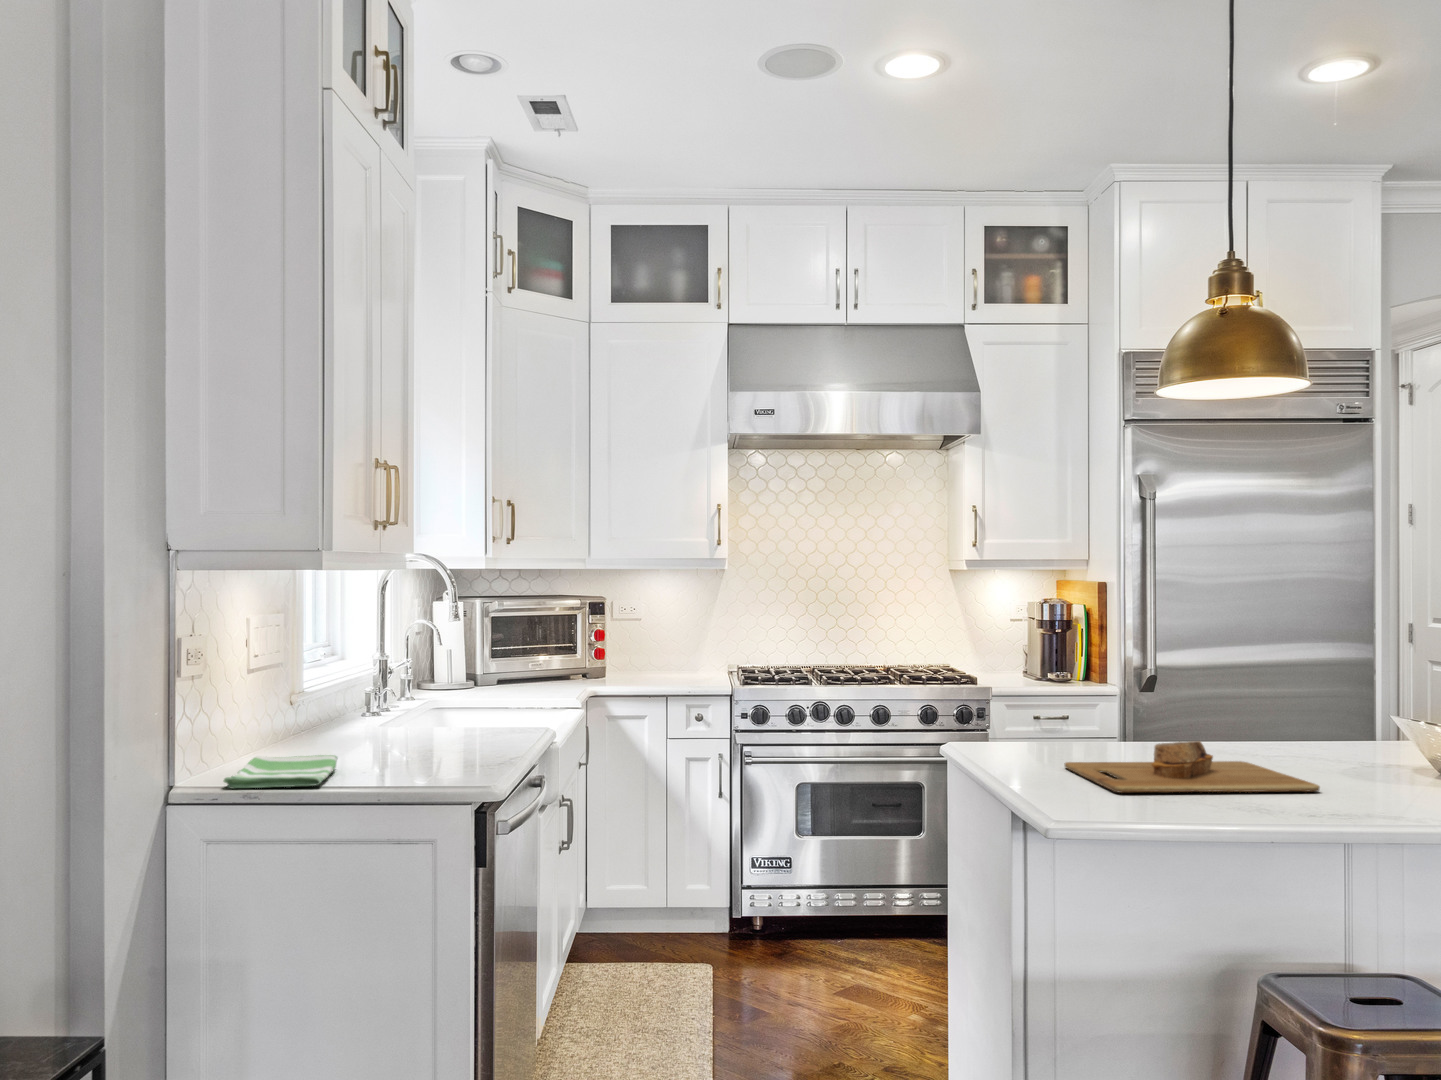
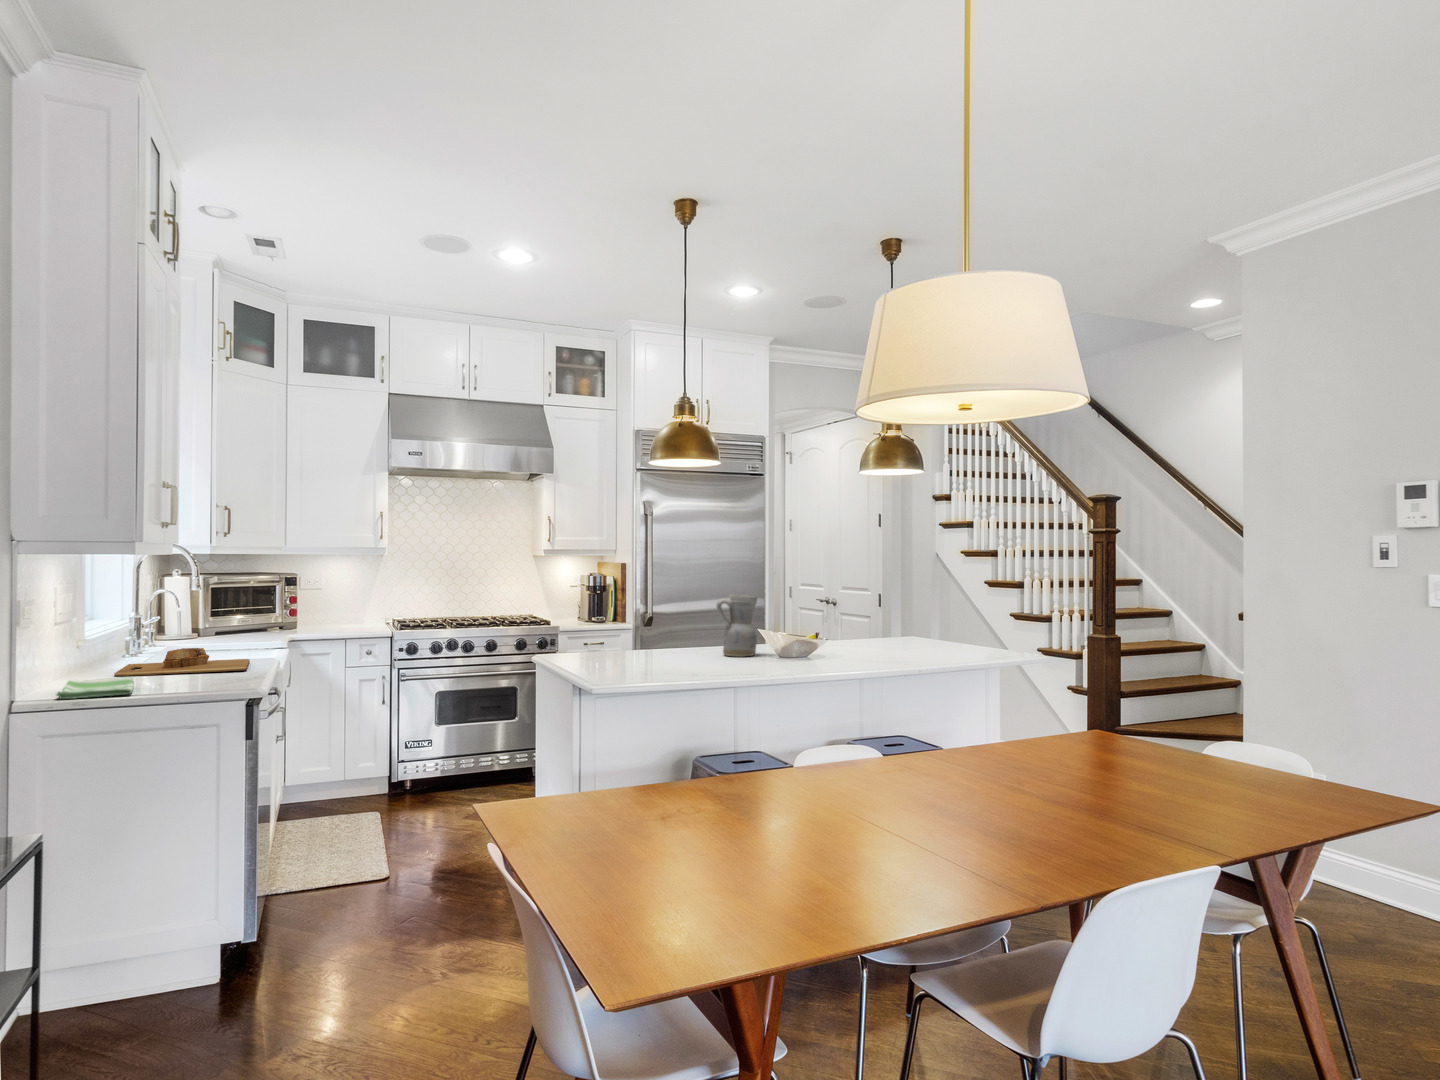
ceramic pitcher: none [1298,647,1389,771] -> present [716,595,757,657]
cutting board: present [1065,741,1320,793] -> present [114,648,250,677]

